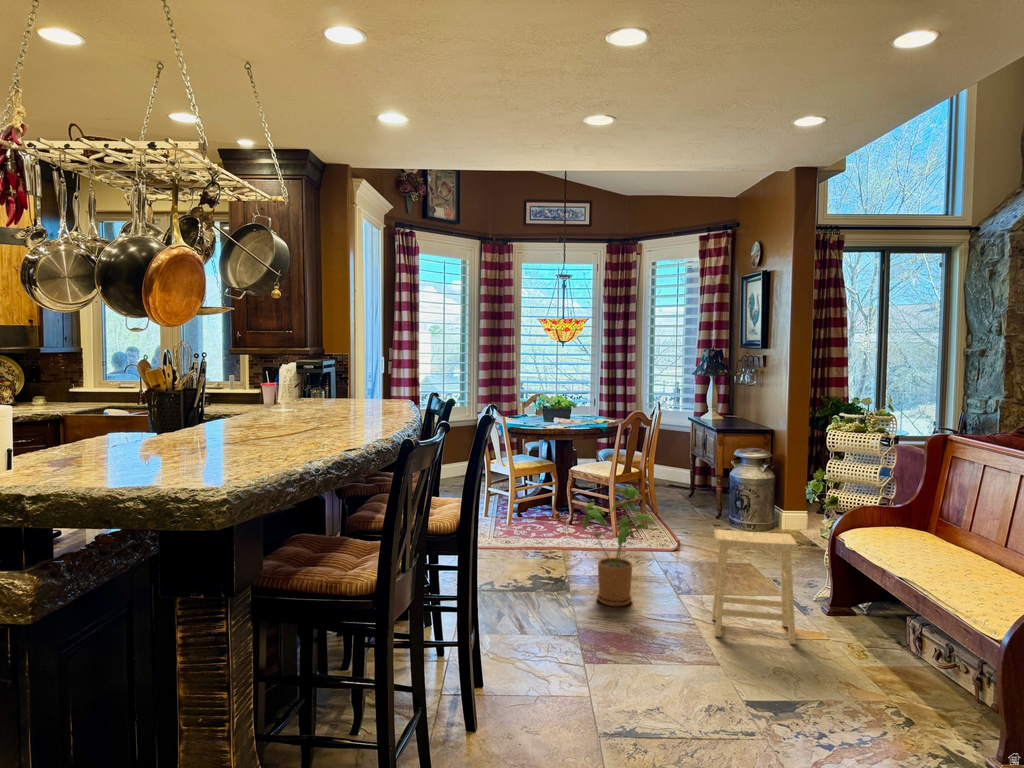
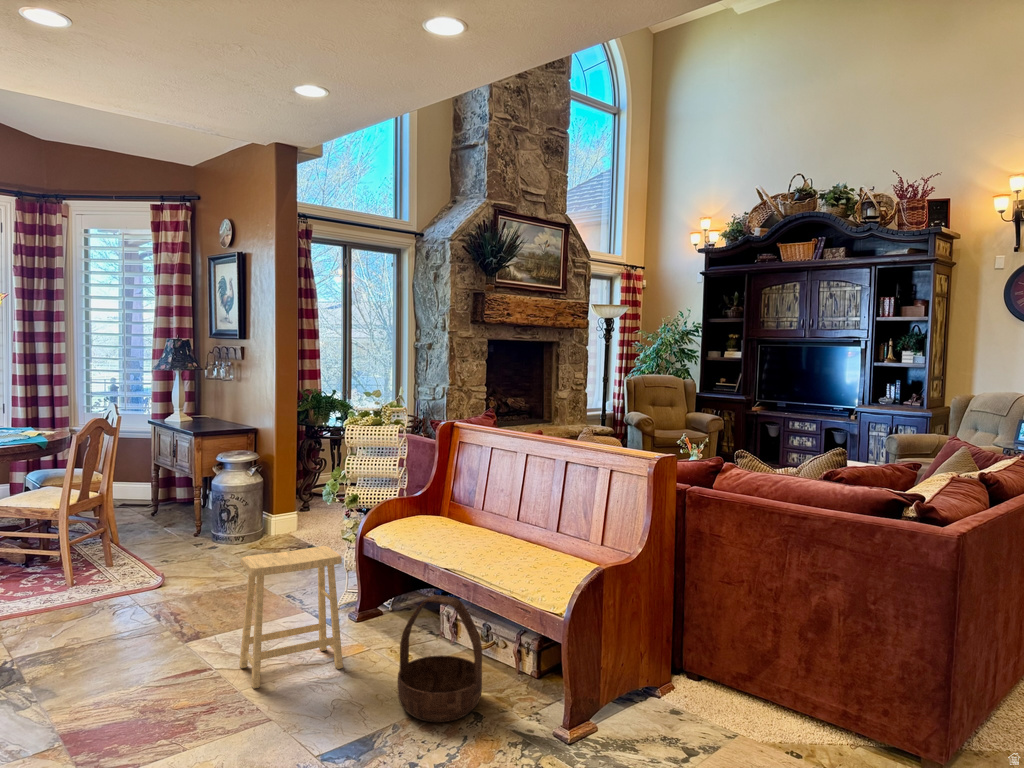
house plant: present [583,487,654,606] -> none [43,523,161,693]
basket: none [830,595,921,718] -> present [398,595,482,722]

